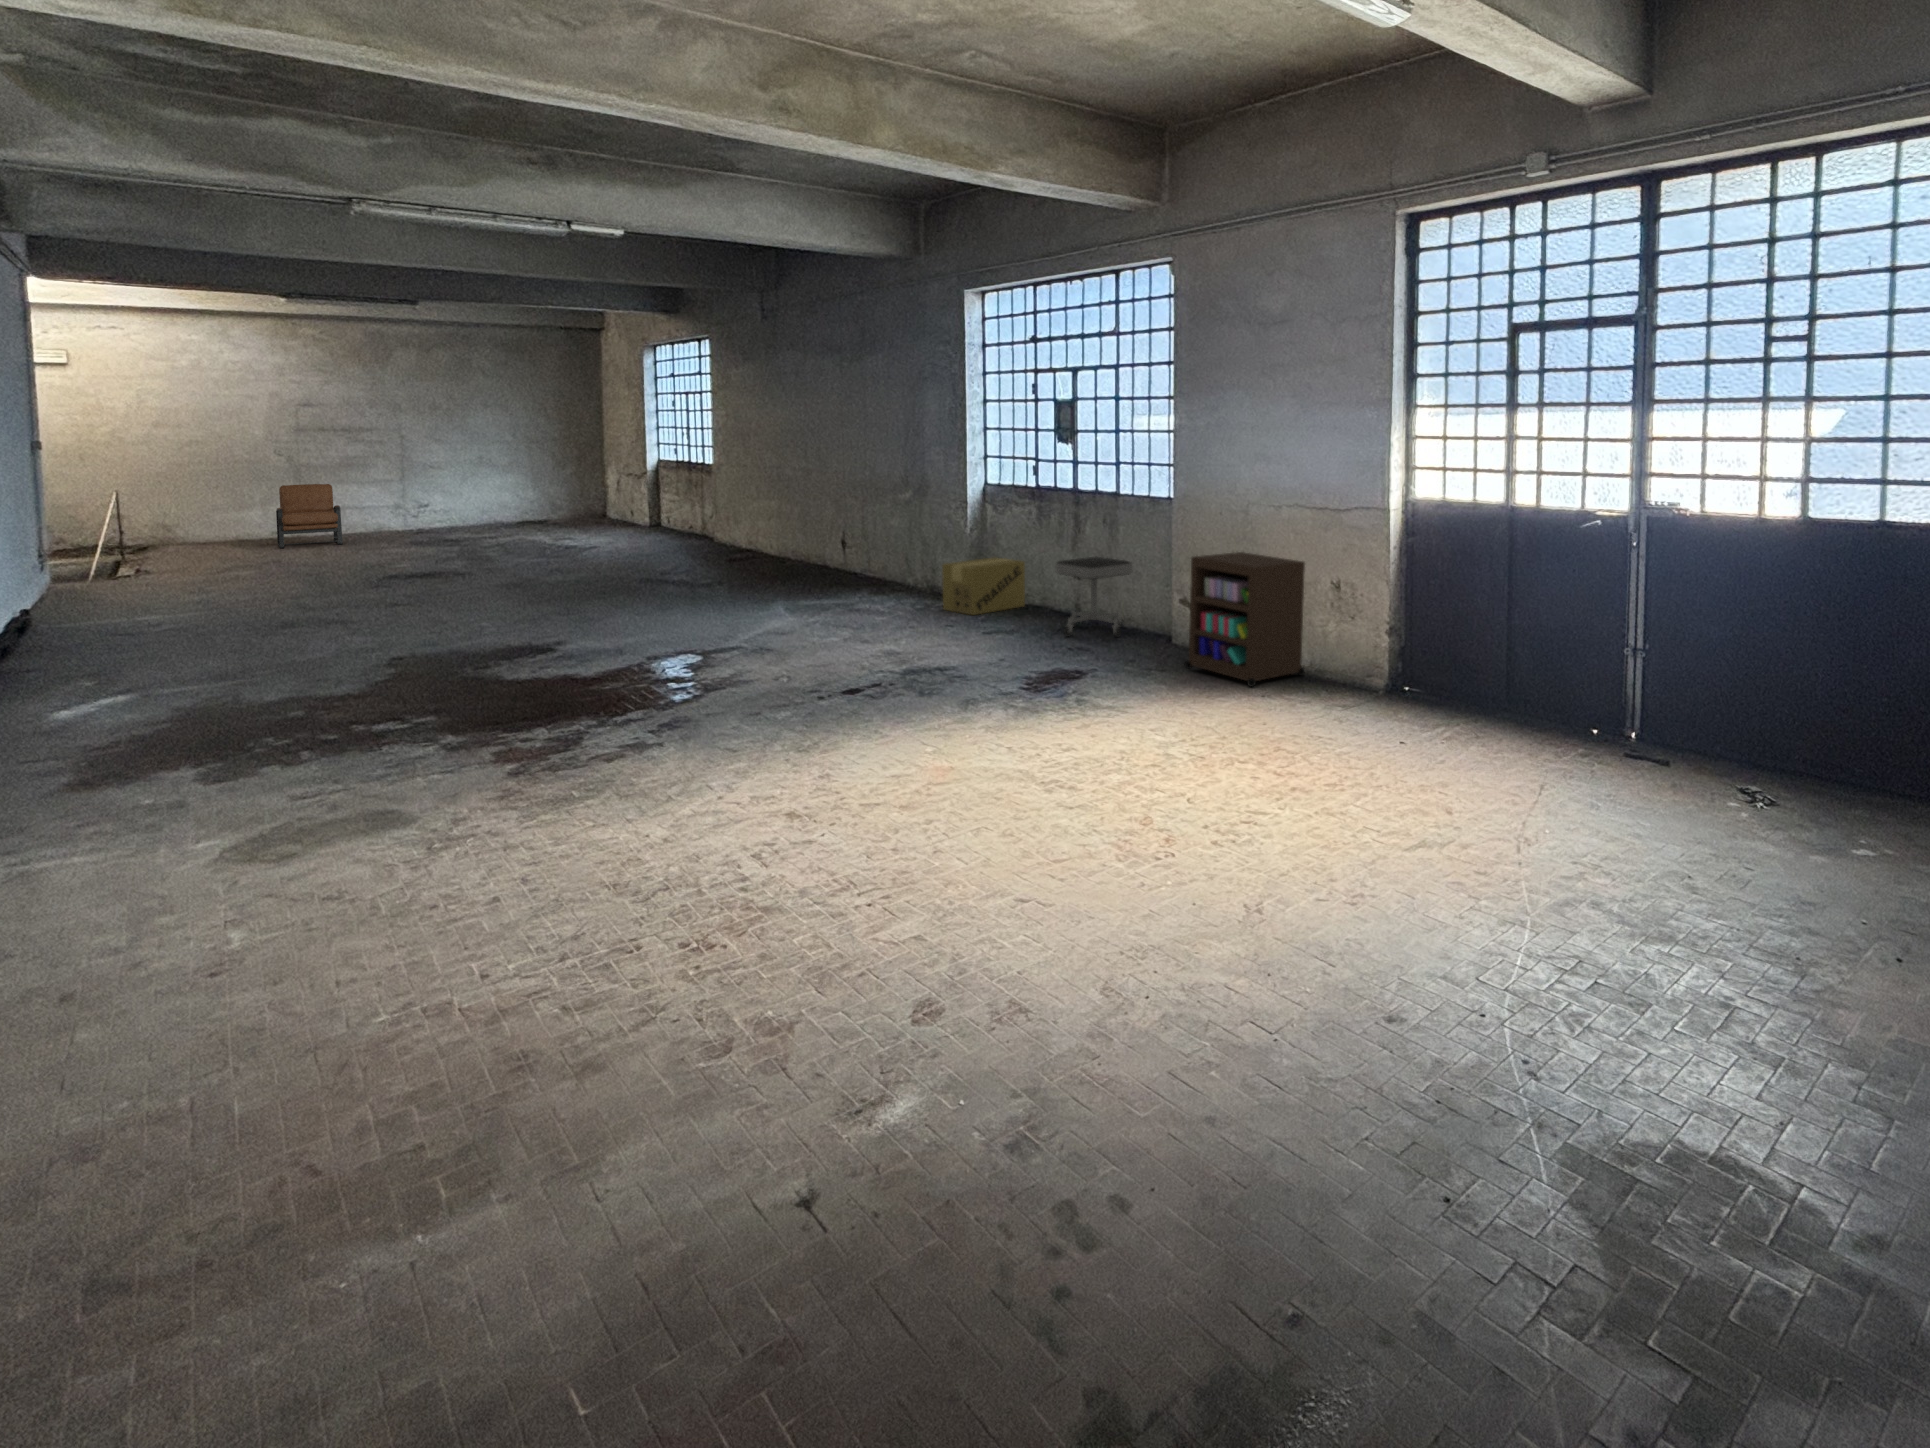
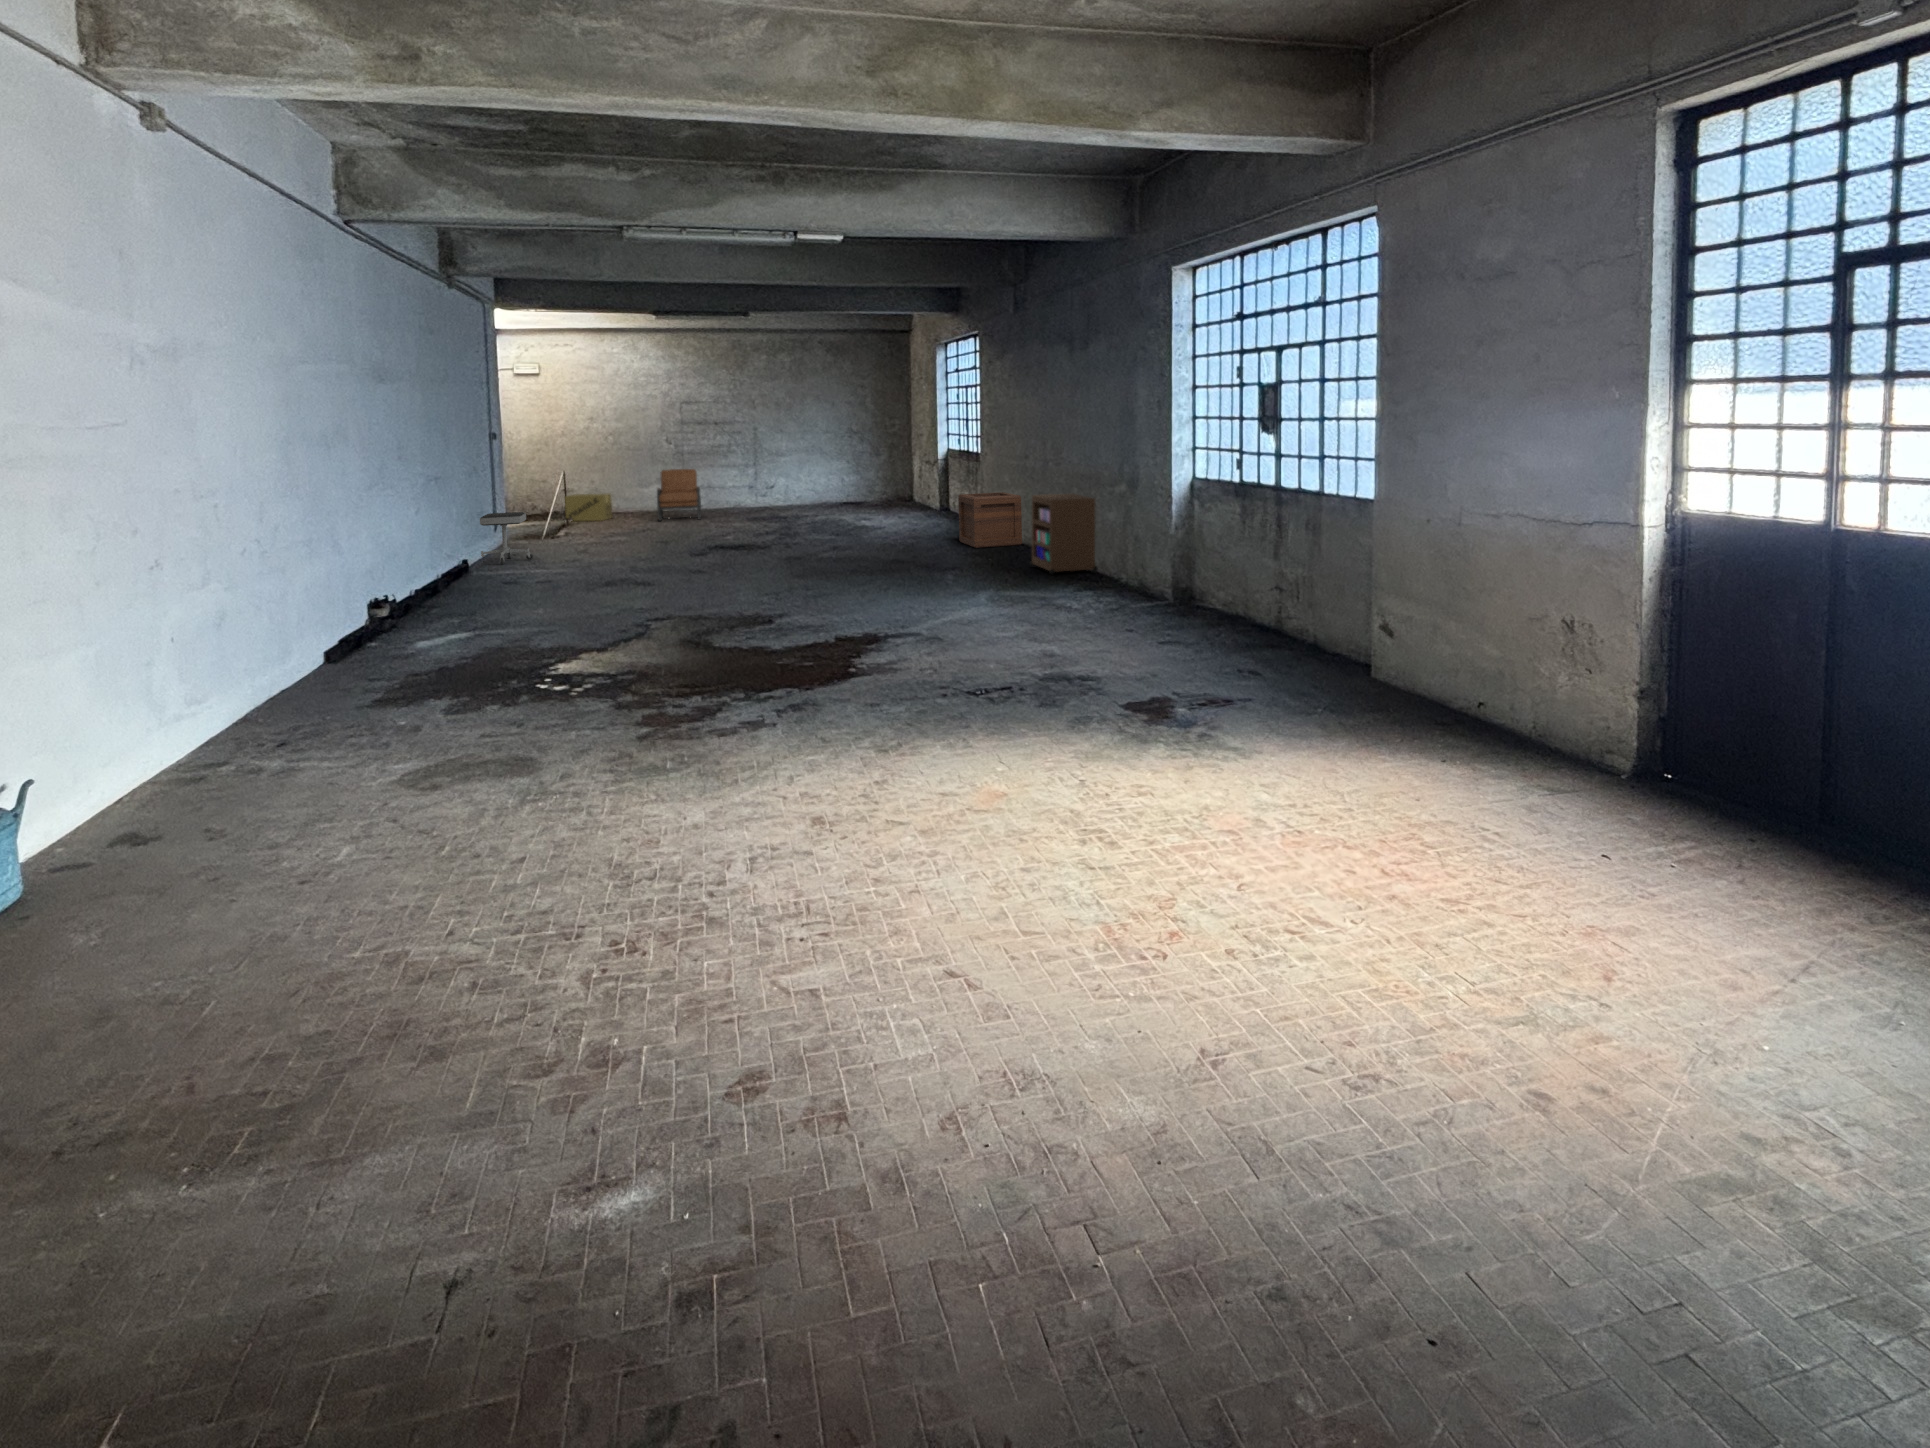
wooden crate: none [703,504,775,562] -> present [958,492,1022,548]
storage cabinet: present [1184,552,1305,687] -> present [1030,494,1098,574]
cardboard box: present [942,557,1025,615] -> present [565,494,612,521]
stool: present [1056,557,1133,637] -> present [480,512,533,564]

